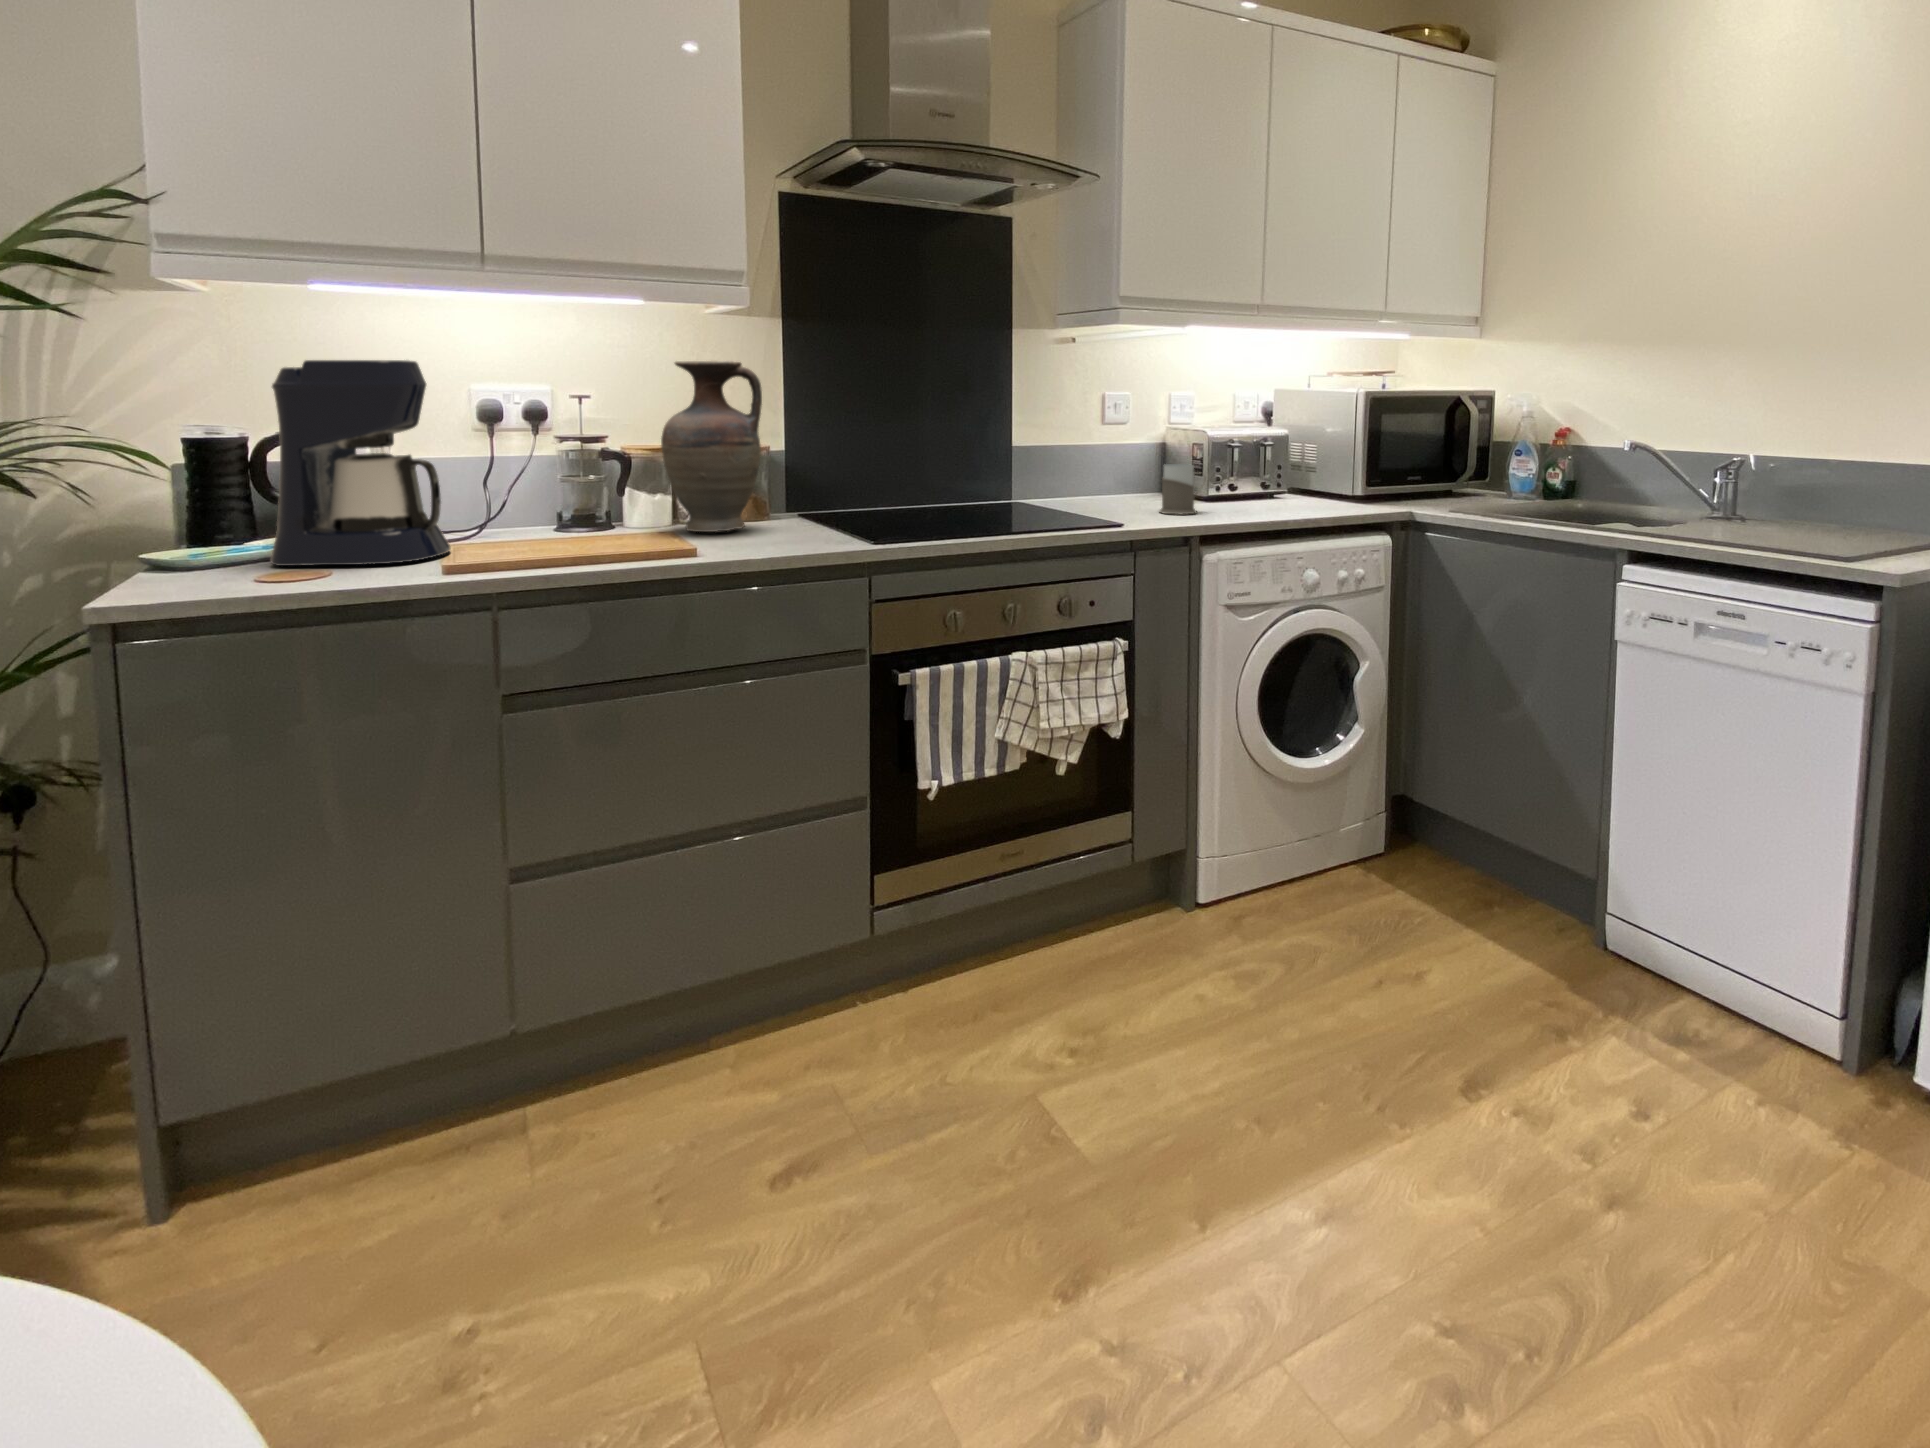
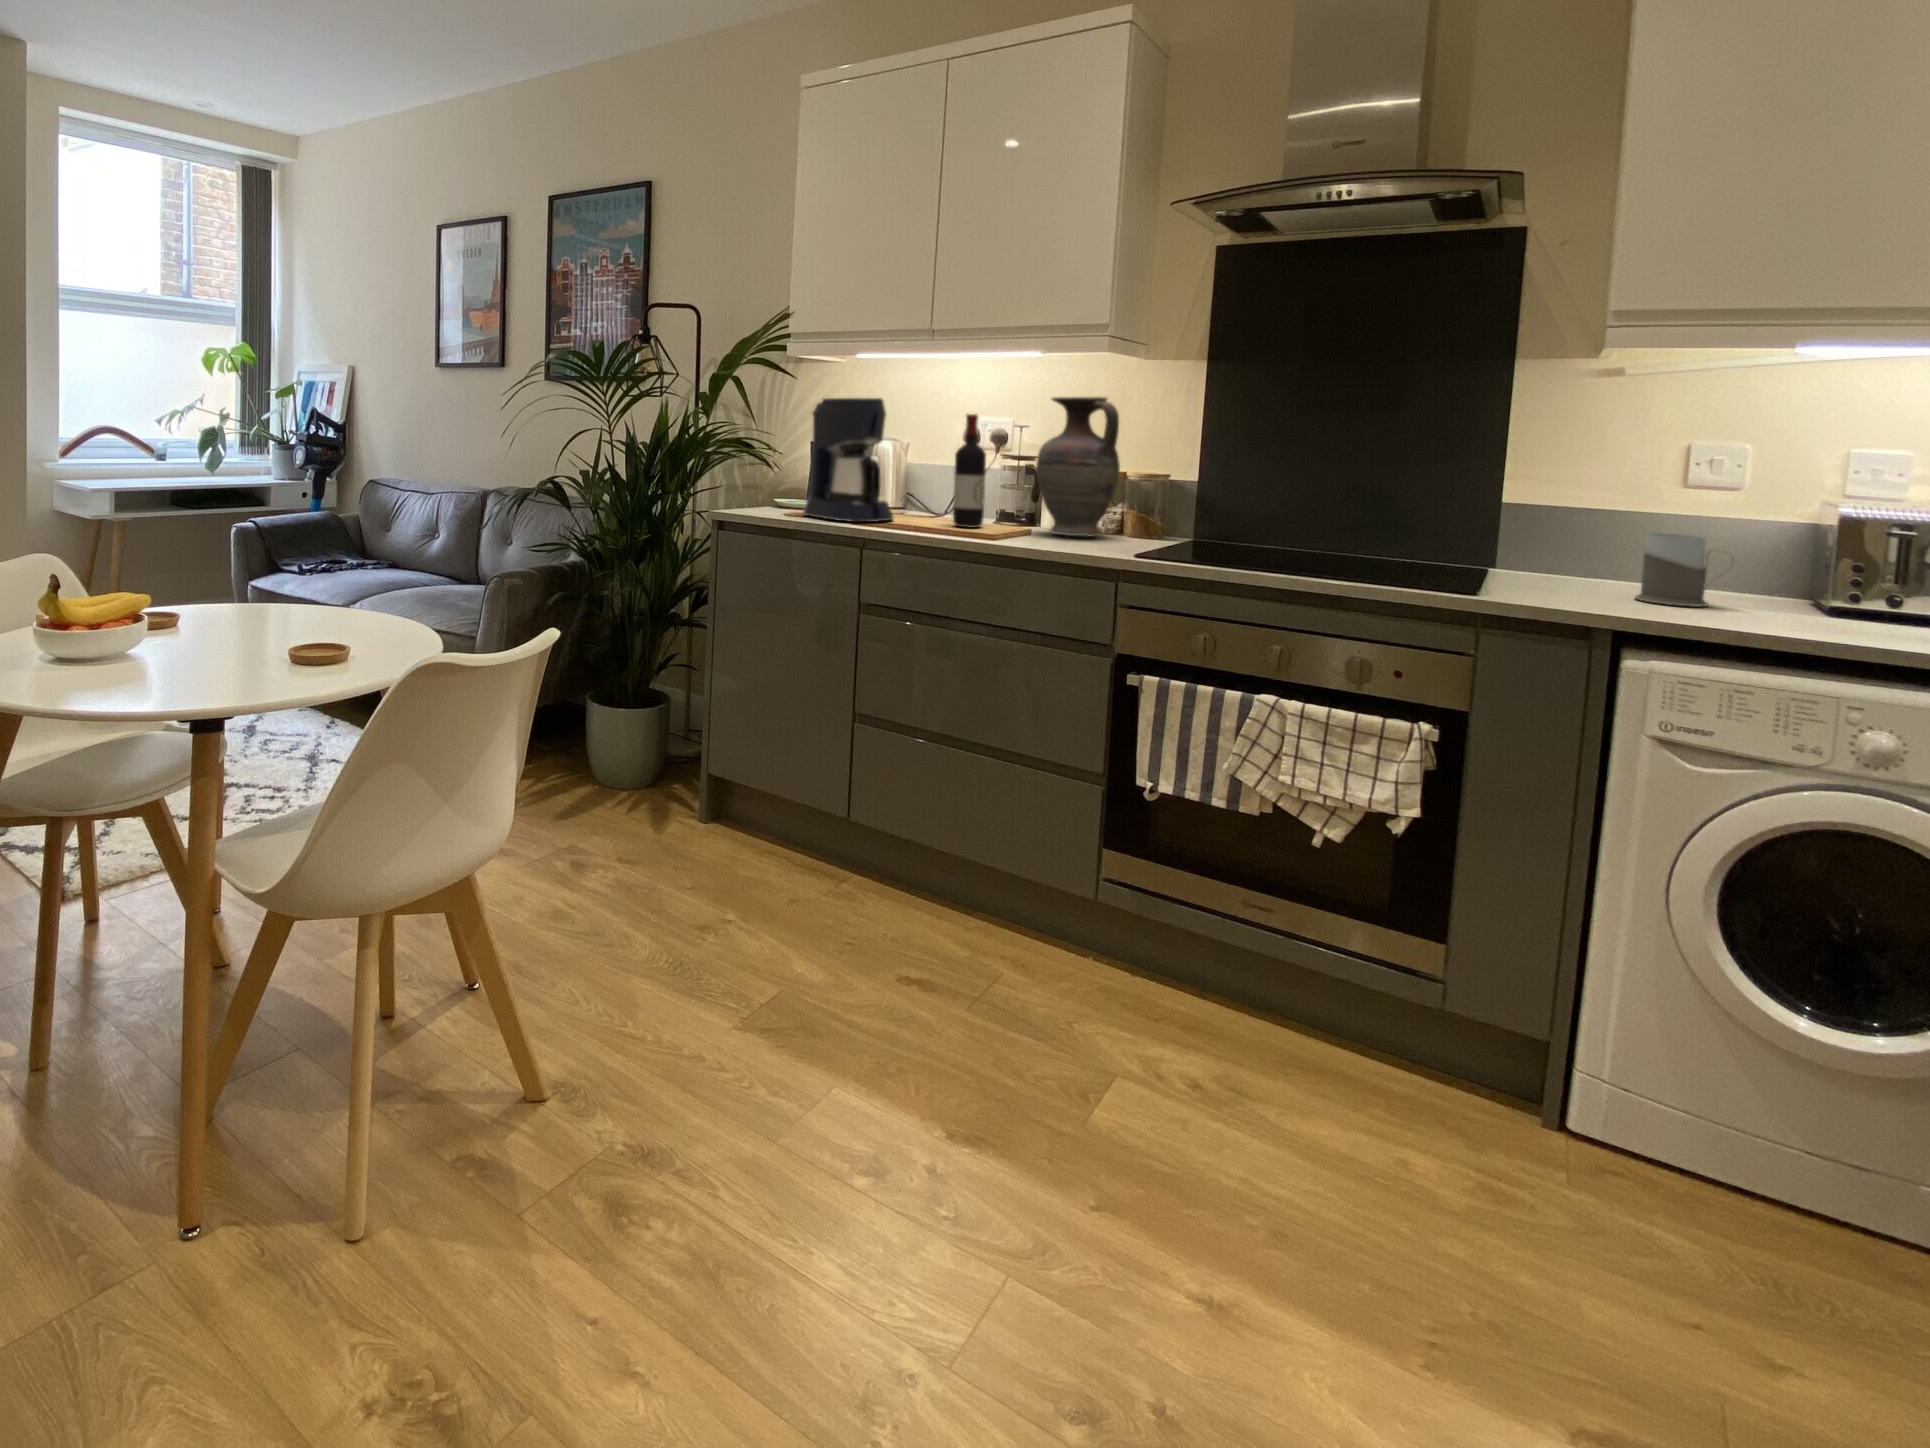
wine bottle: none [543,384,592,542] -> present [953,414,986,528]

